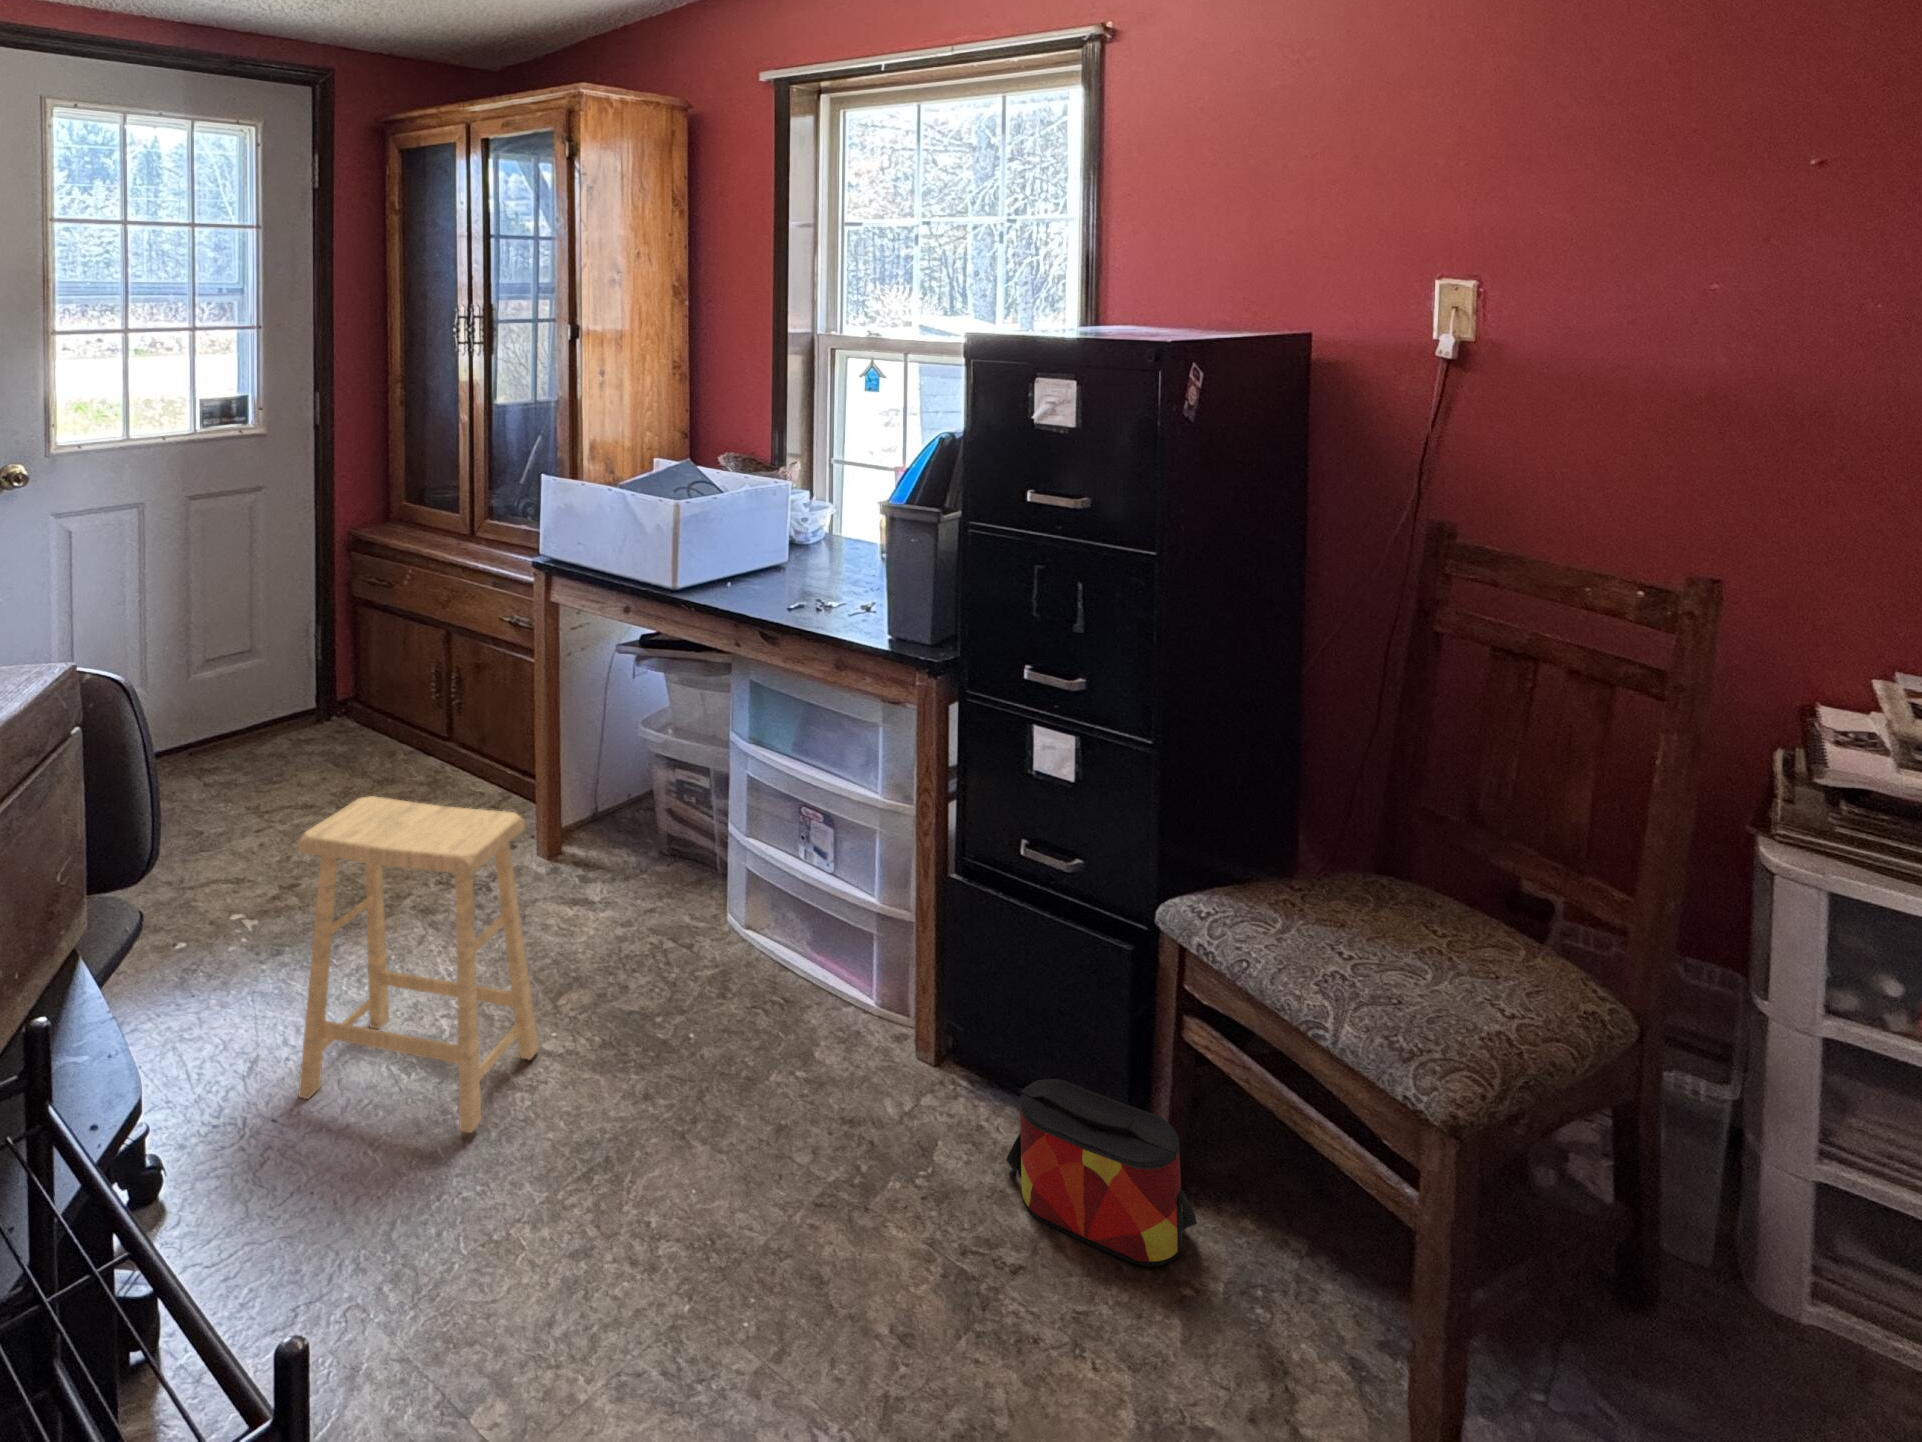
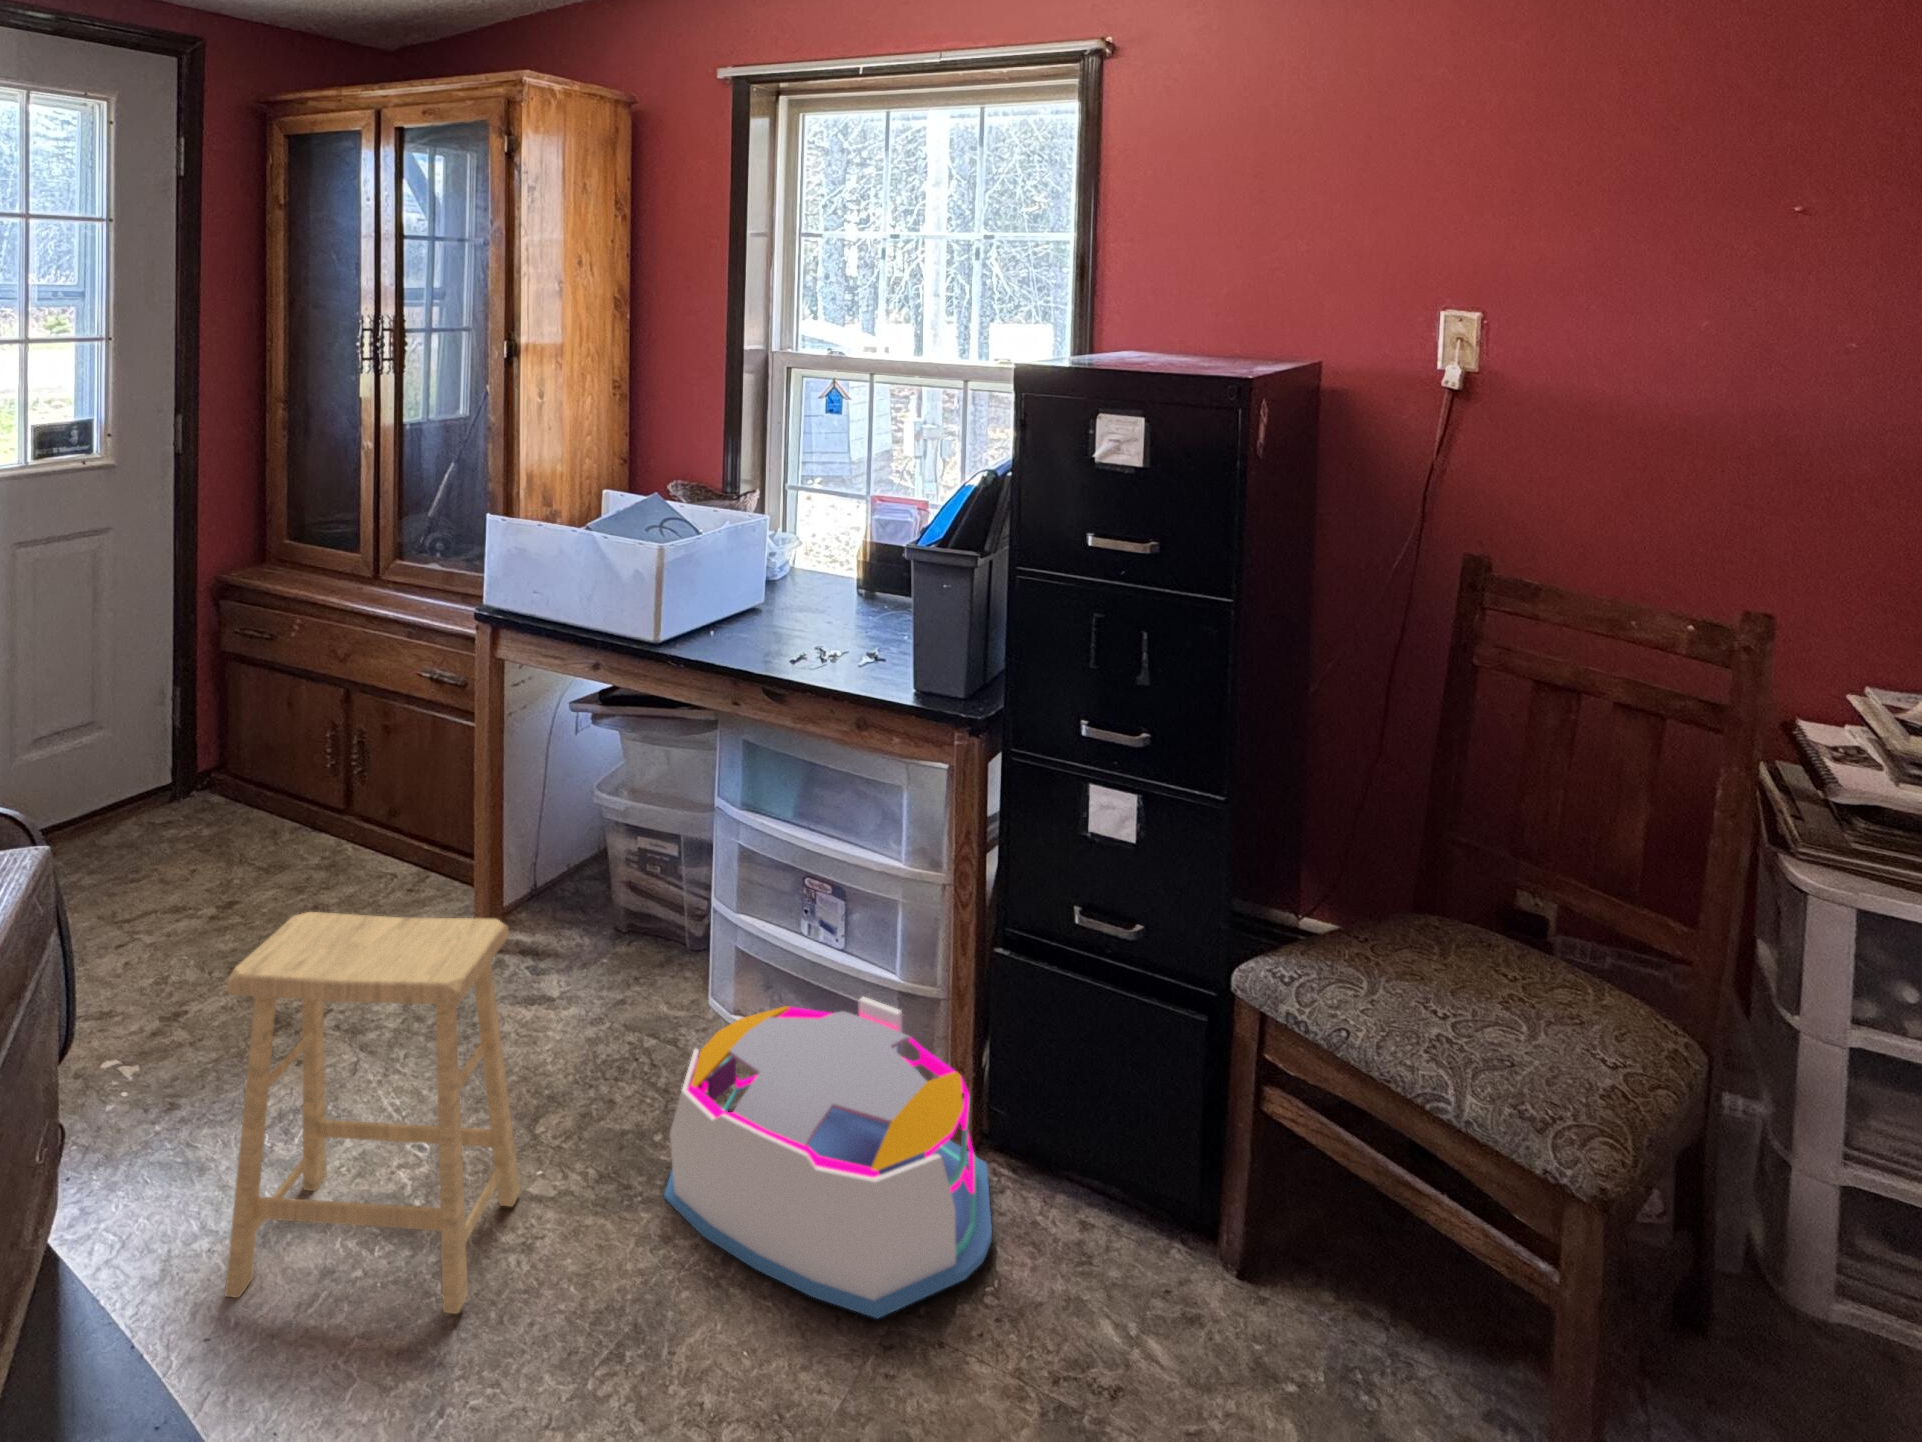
storage bin: none [658,916,949,1187] -> present [664,997,992,1318]
bag: present [1006,1079,1197,1266] -> none [1067,1160,1277,1357]

